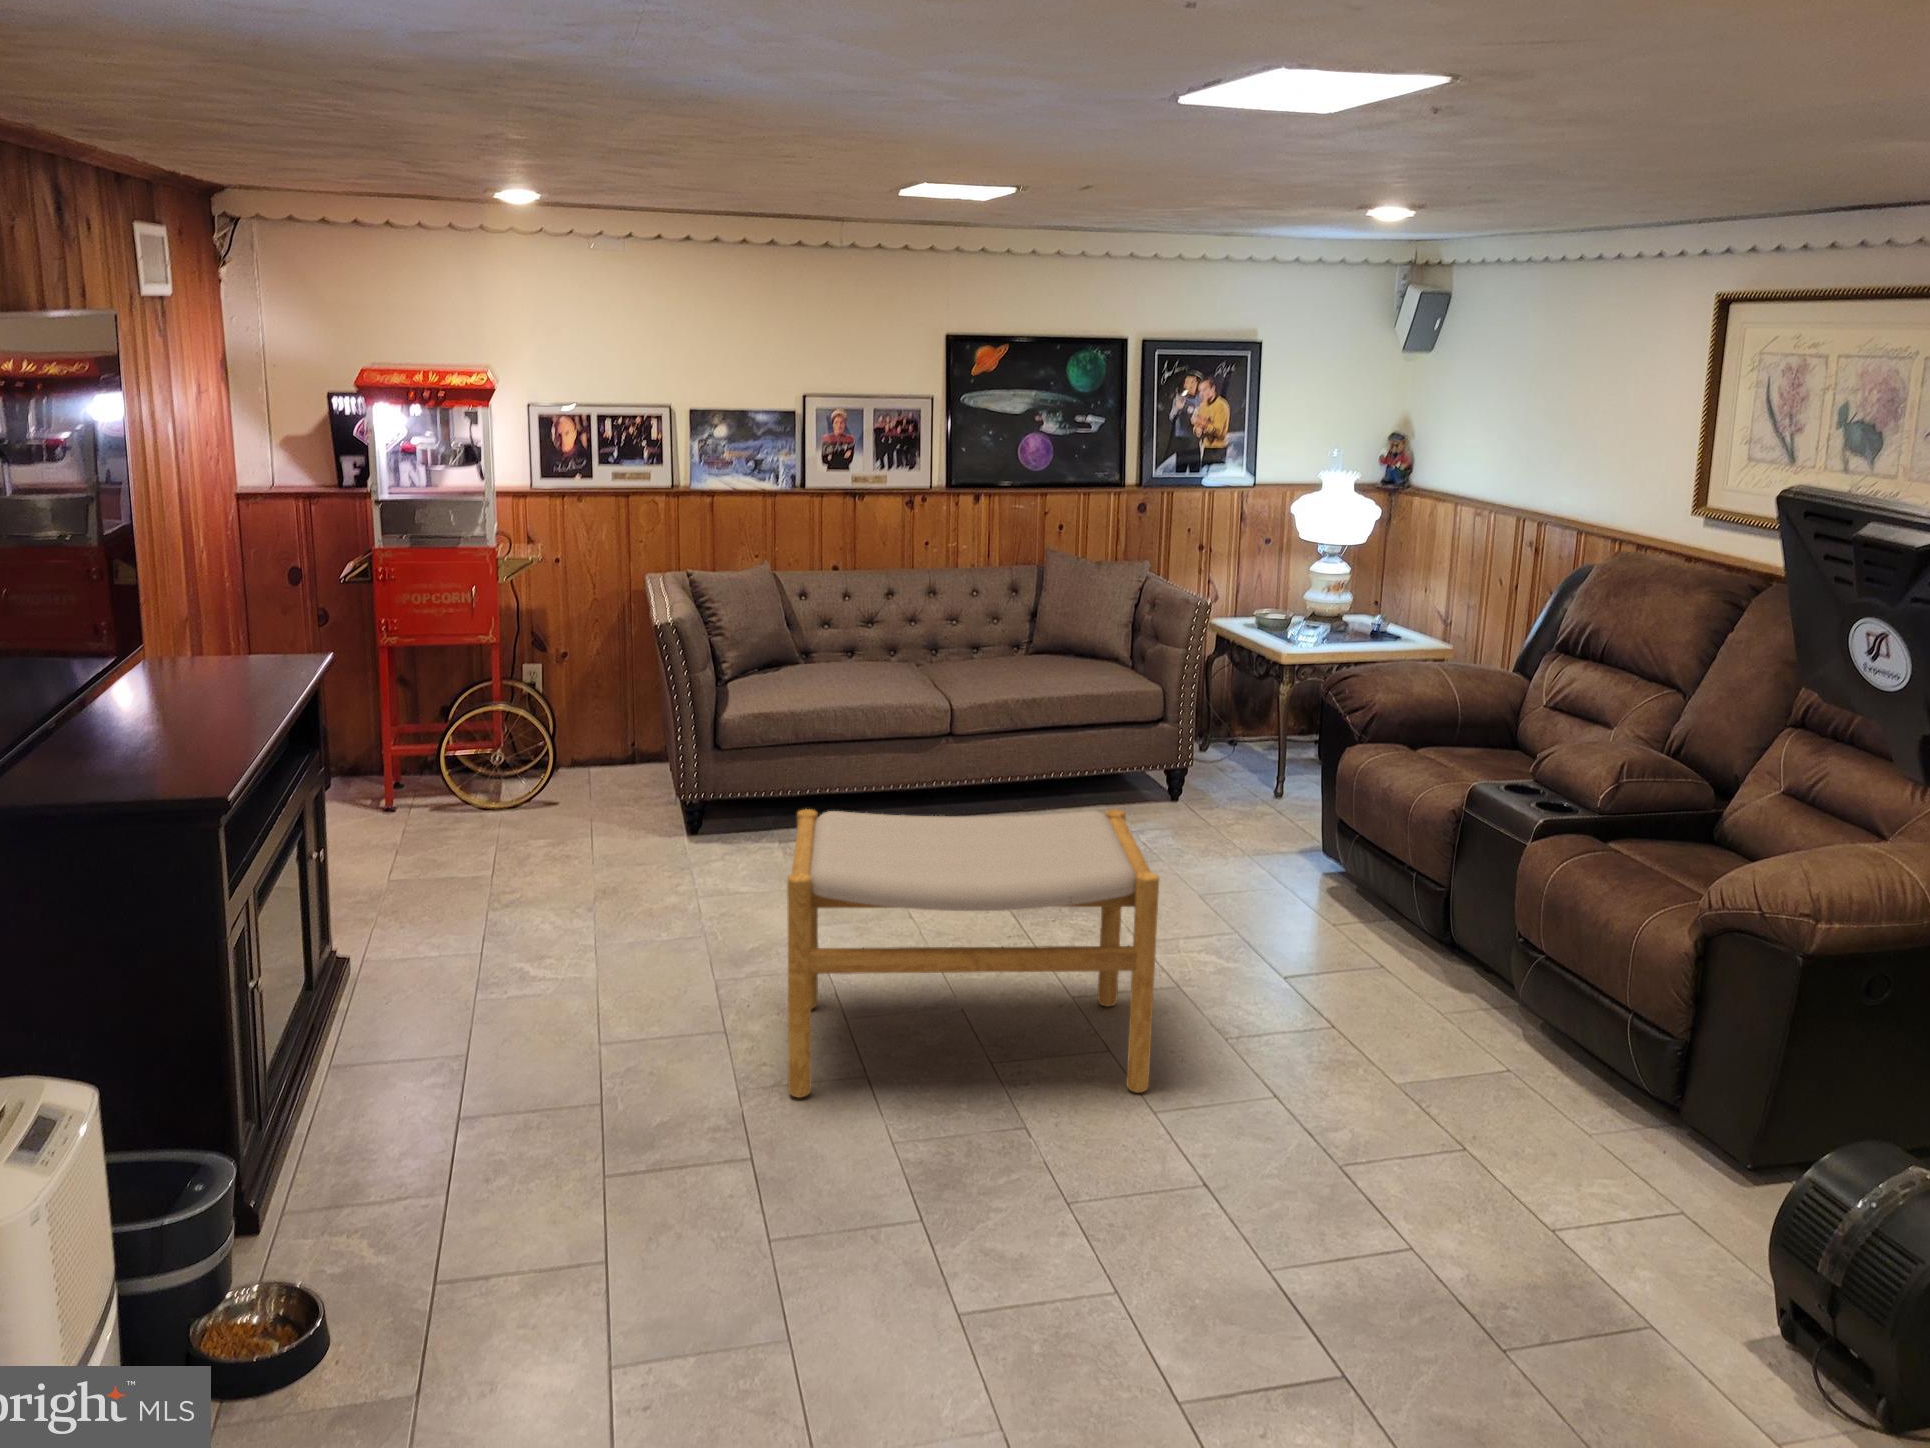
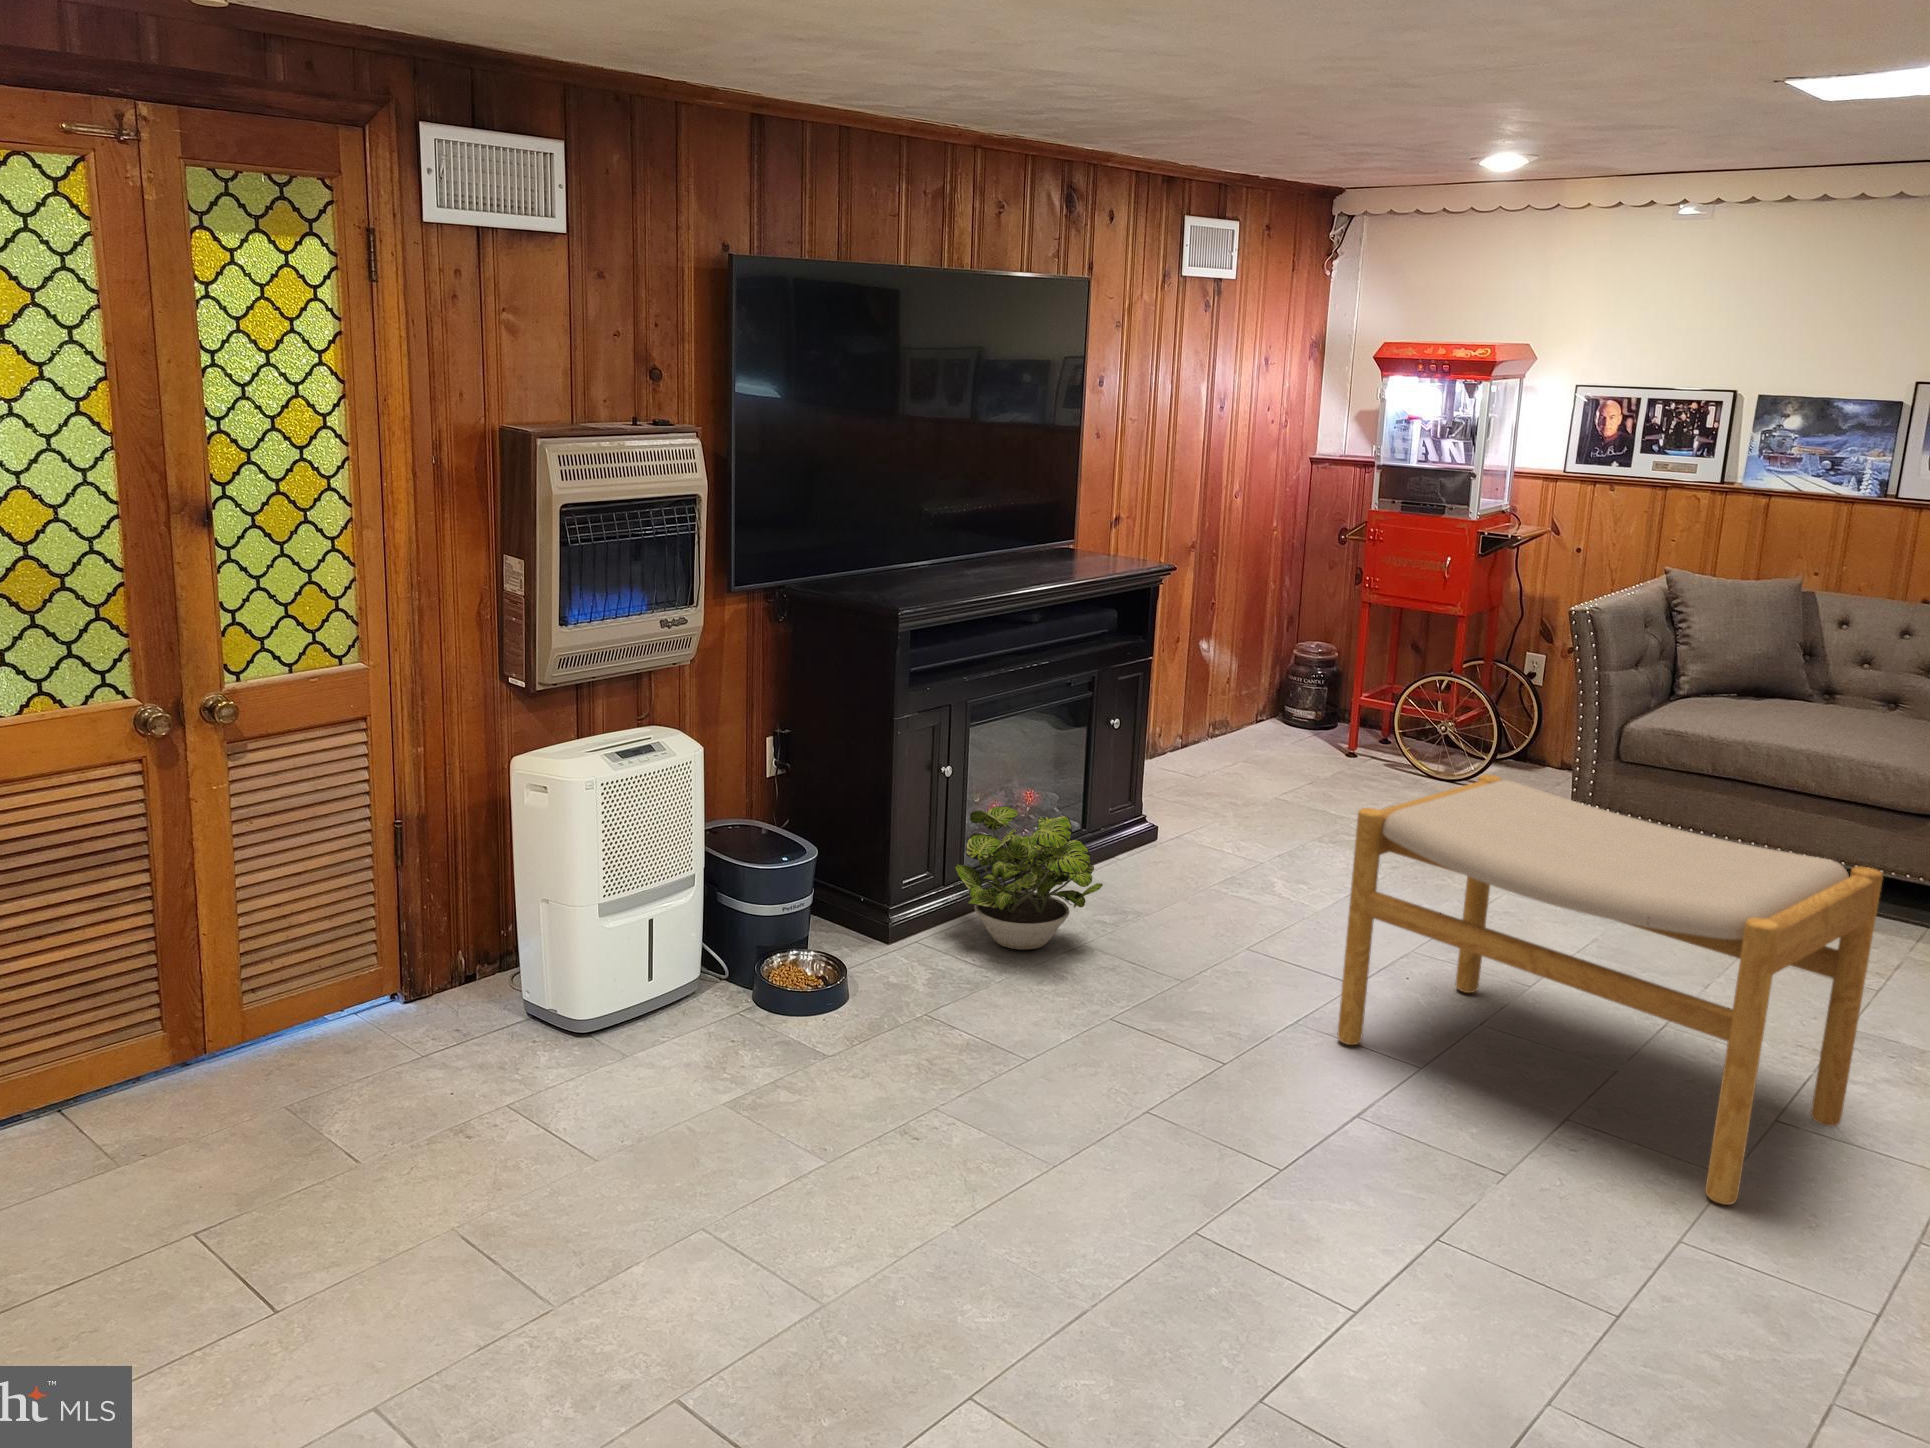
potted plant: none [291,983,504,1157] -> present [955,806,1103,949]

